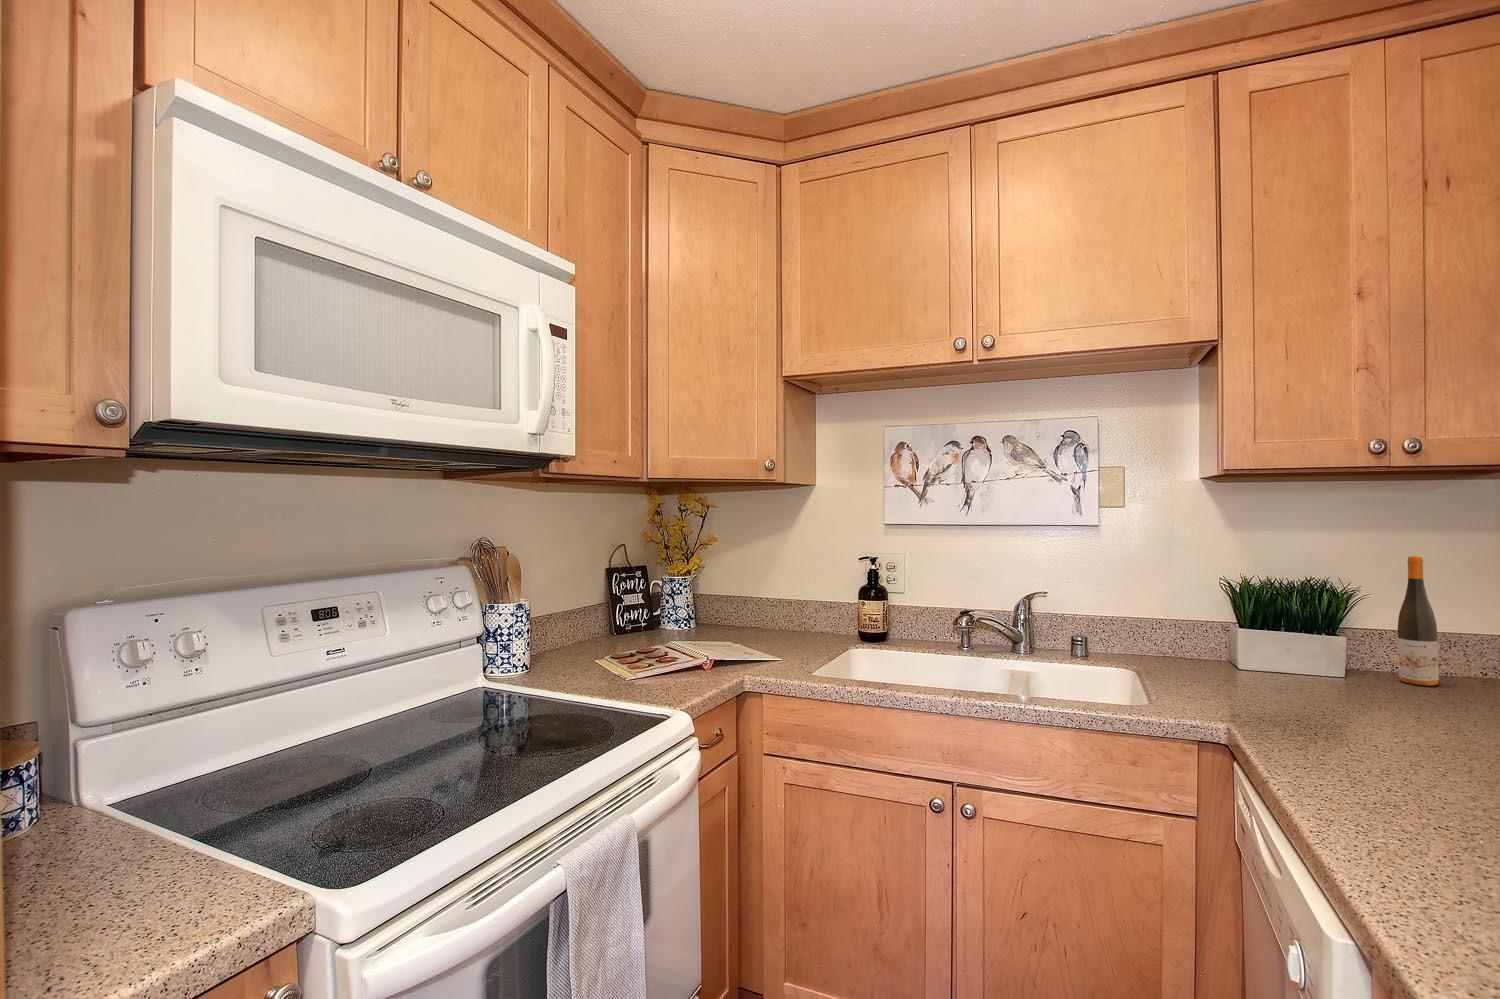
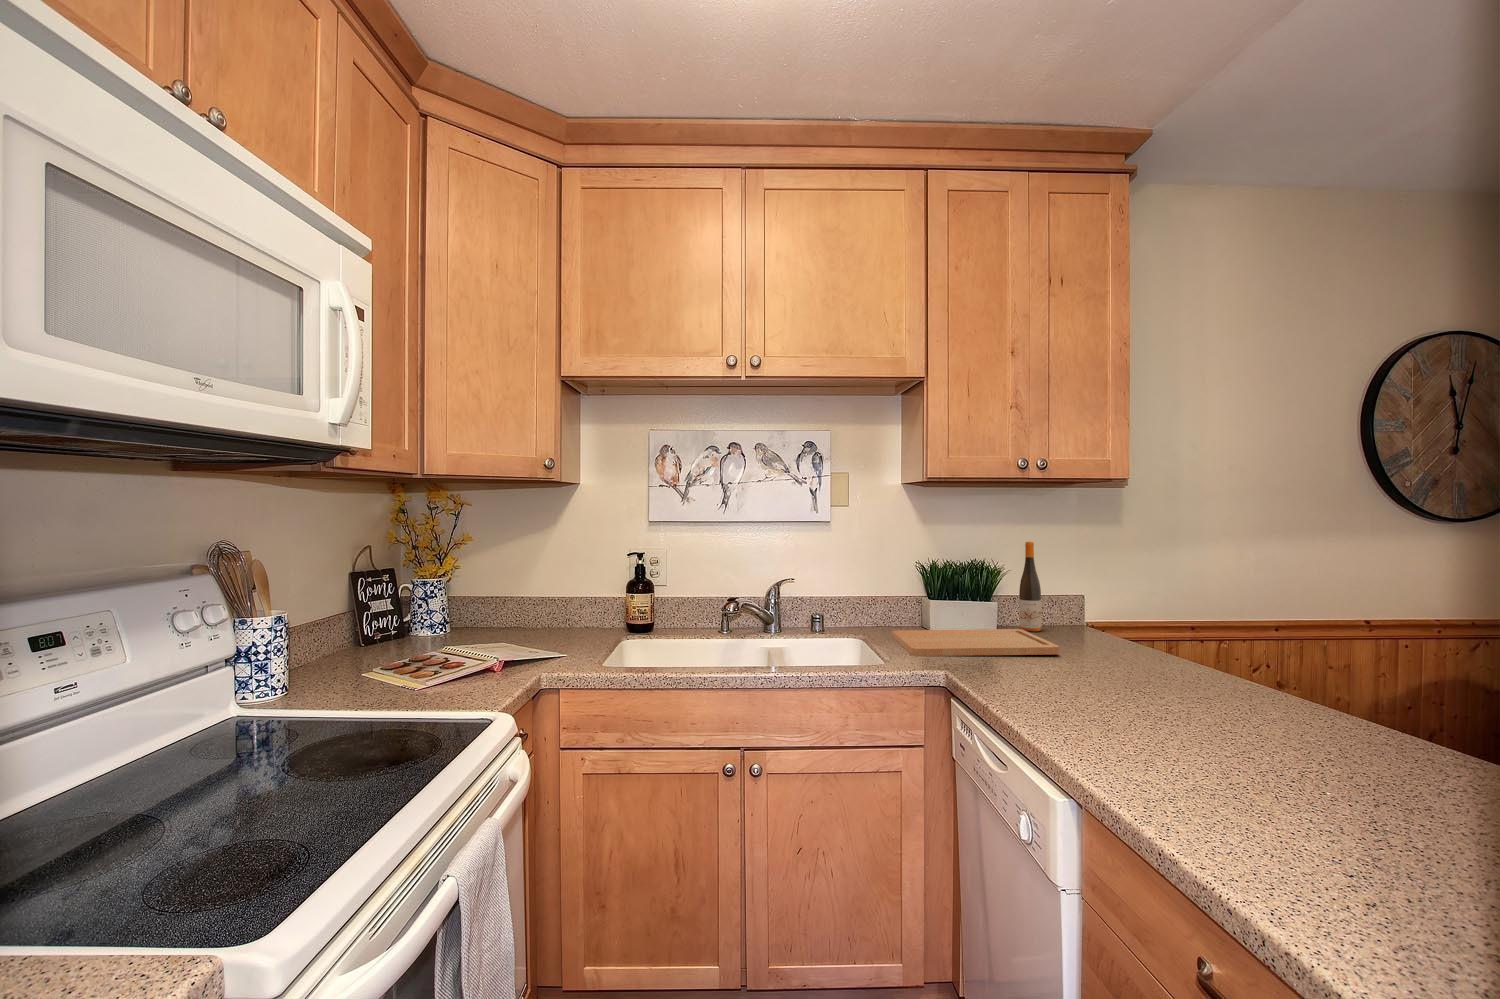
cutting board: none [1180,665,1449,723] -> present [892,629,1059,656]

